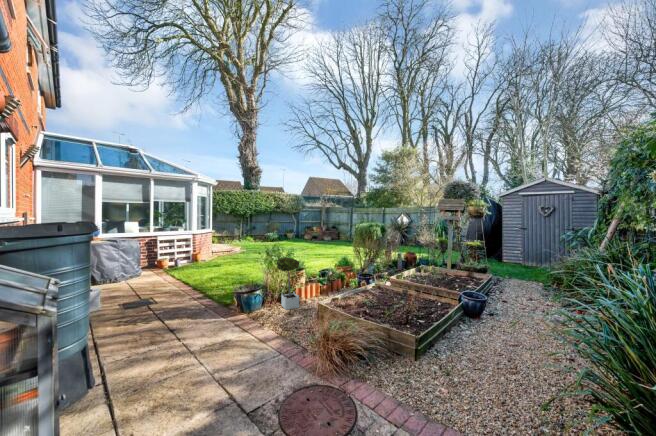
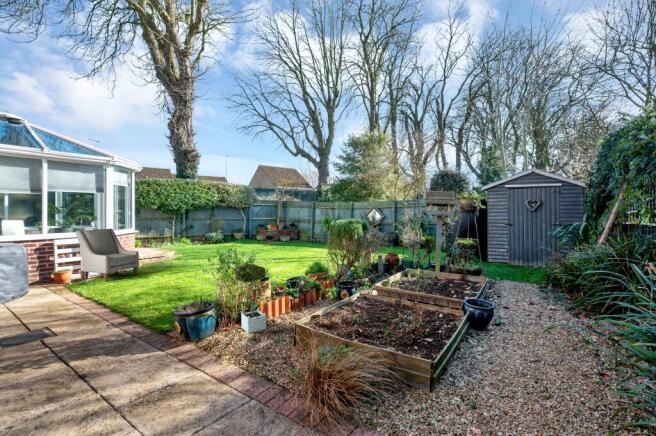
chair: none [171,229,214,268] -> present [76,228,139,281]

